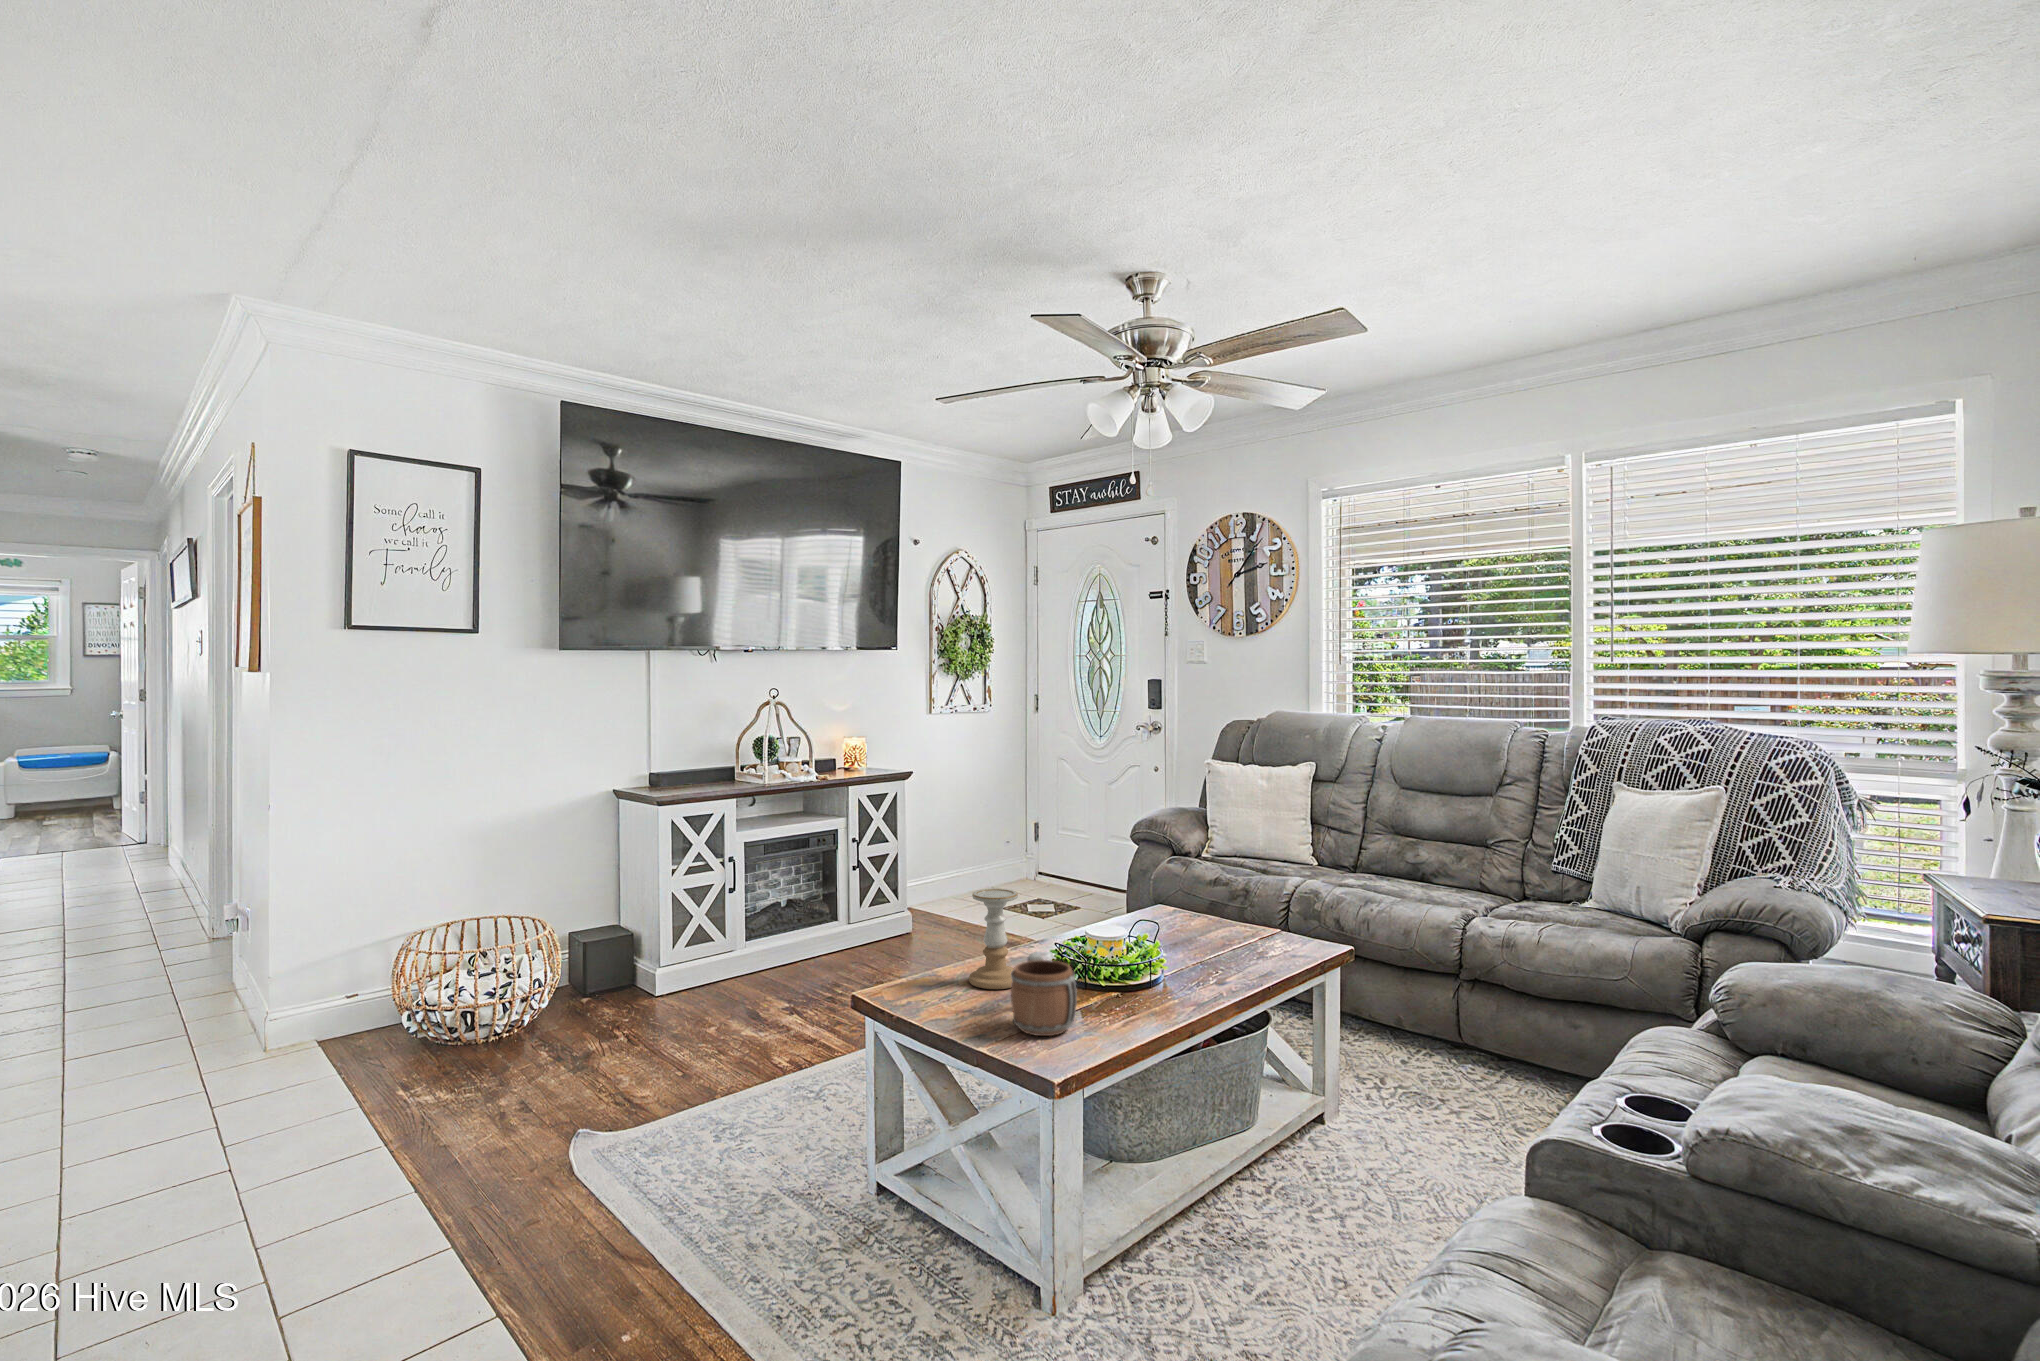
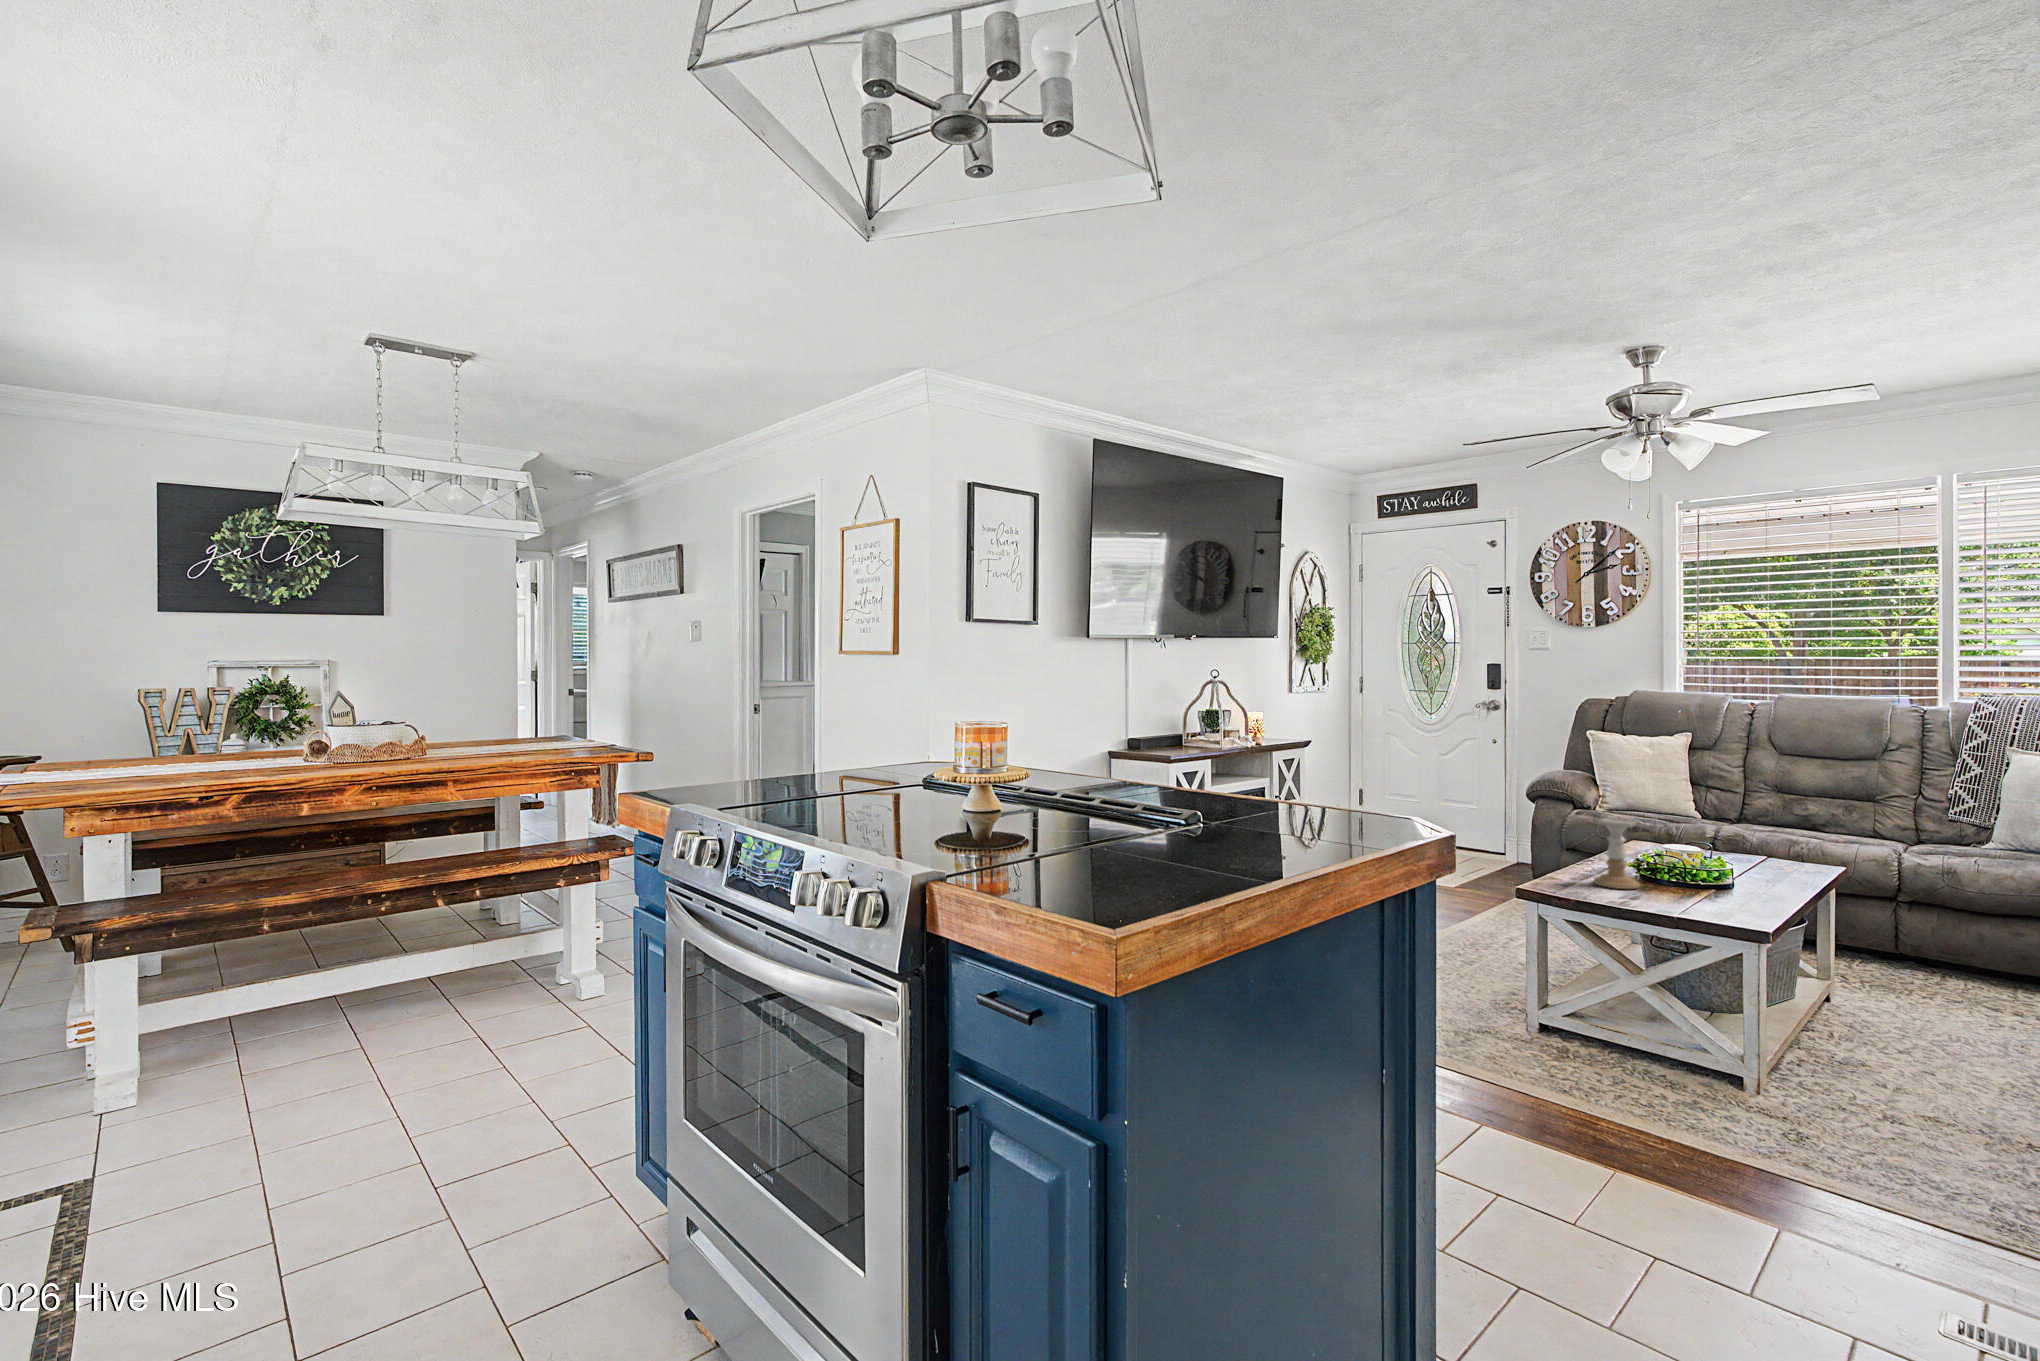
mug: present [1011,953,1077,1036] -> none [1674,861,1743,916]

